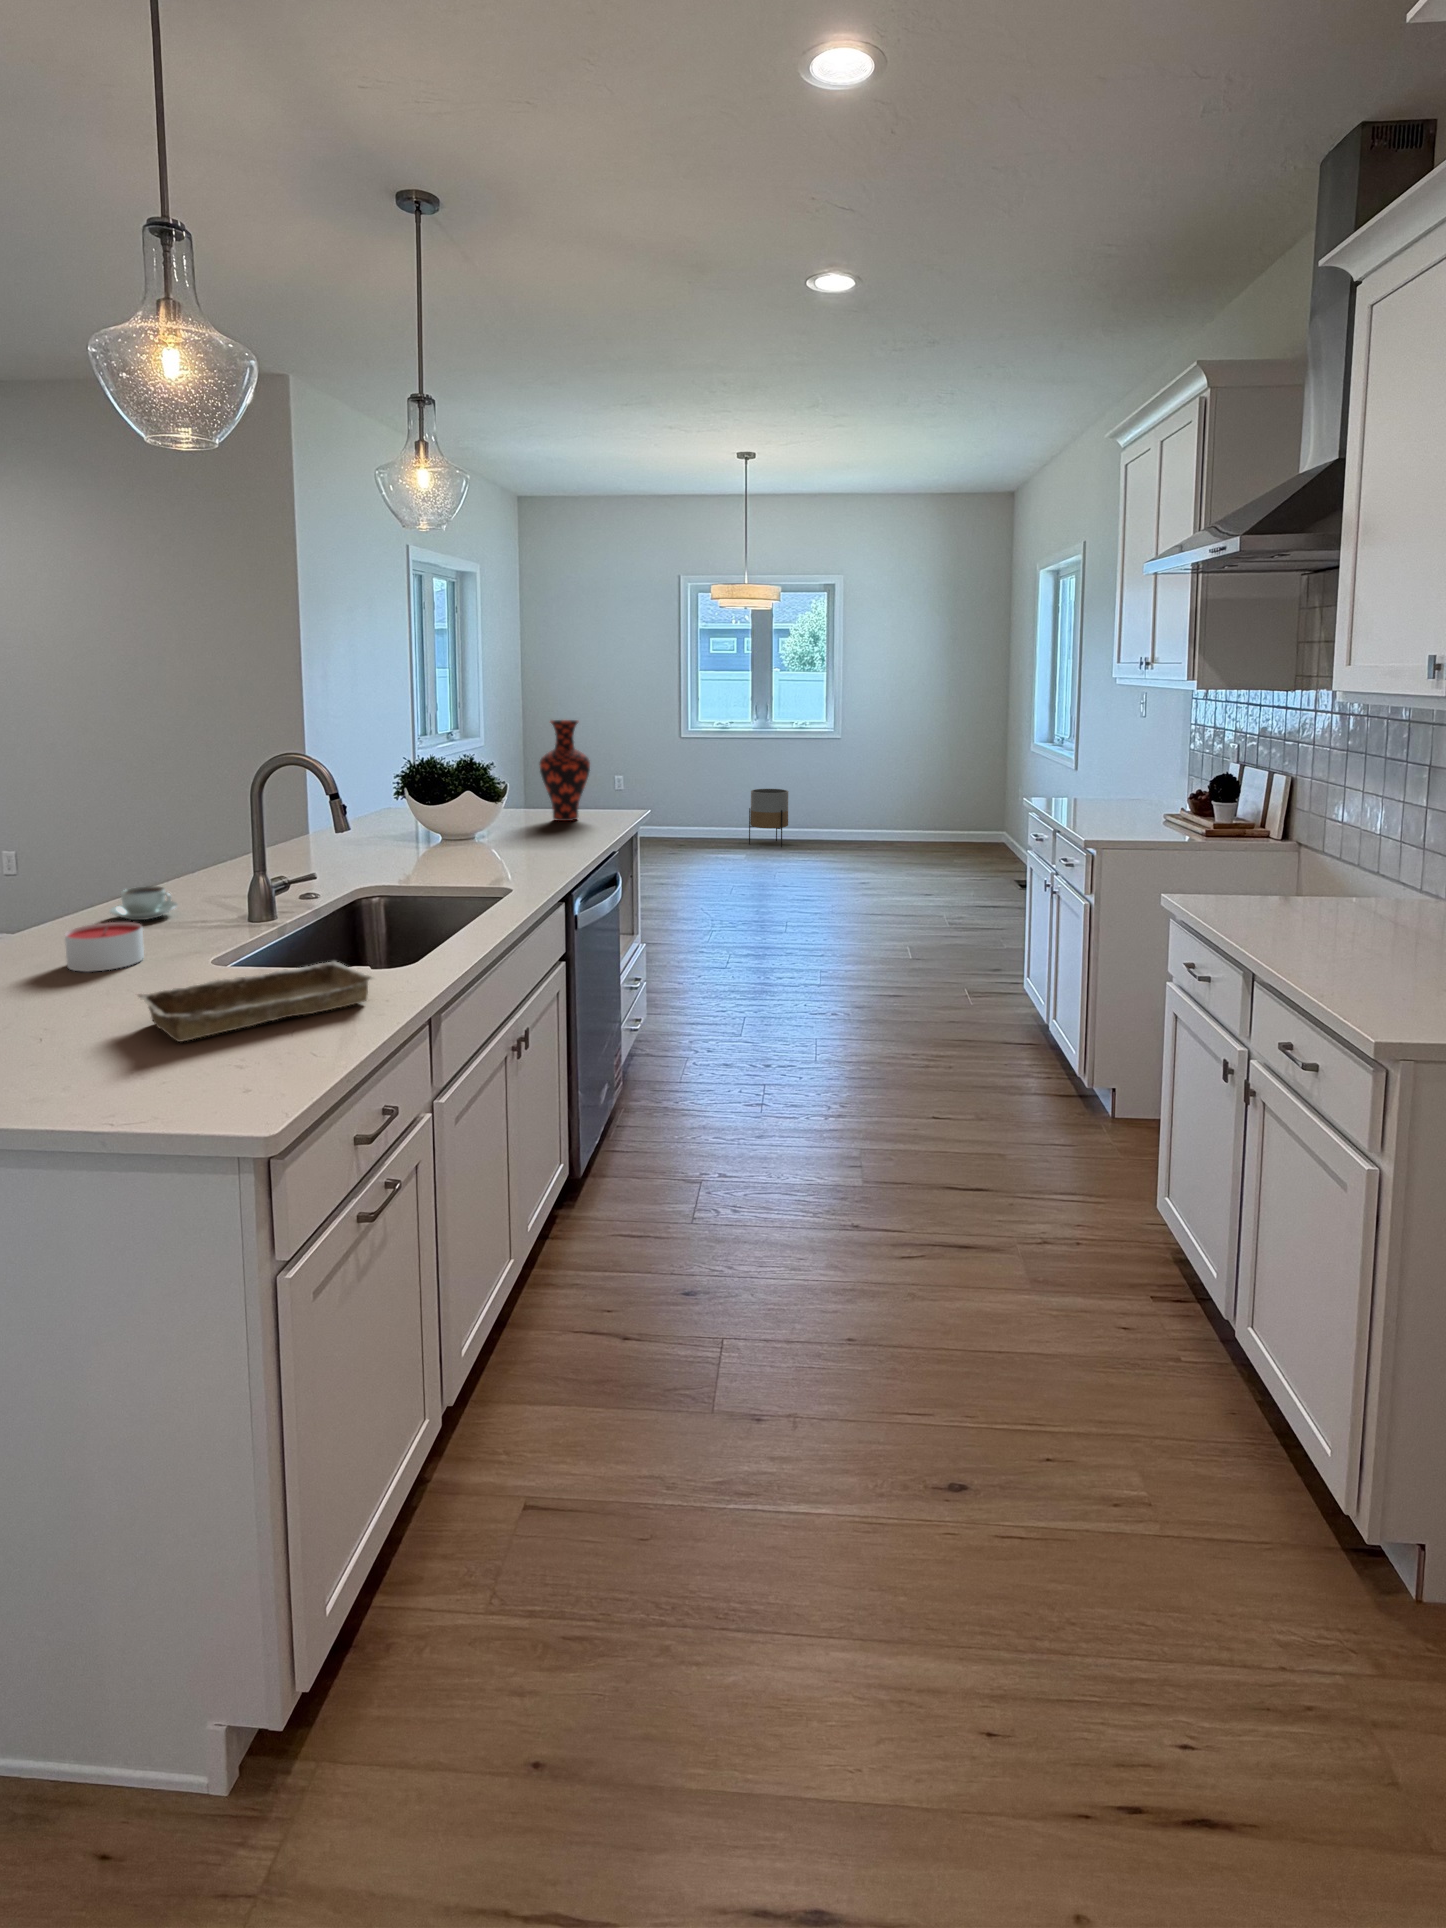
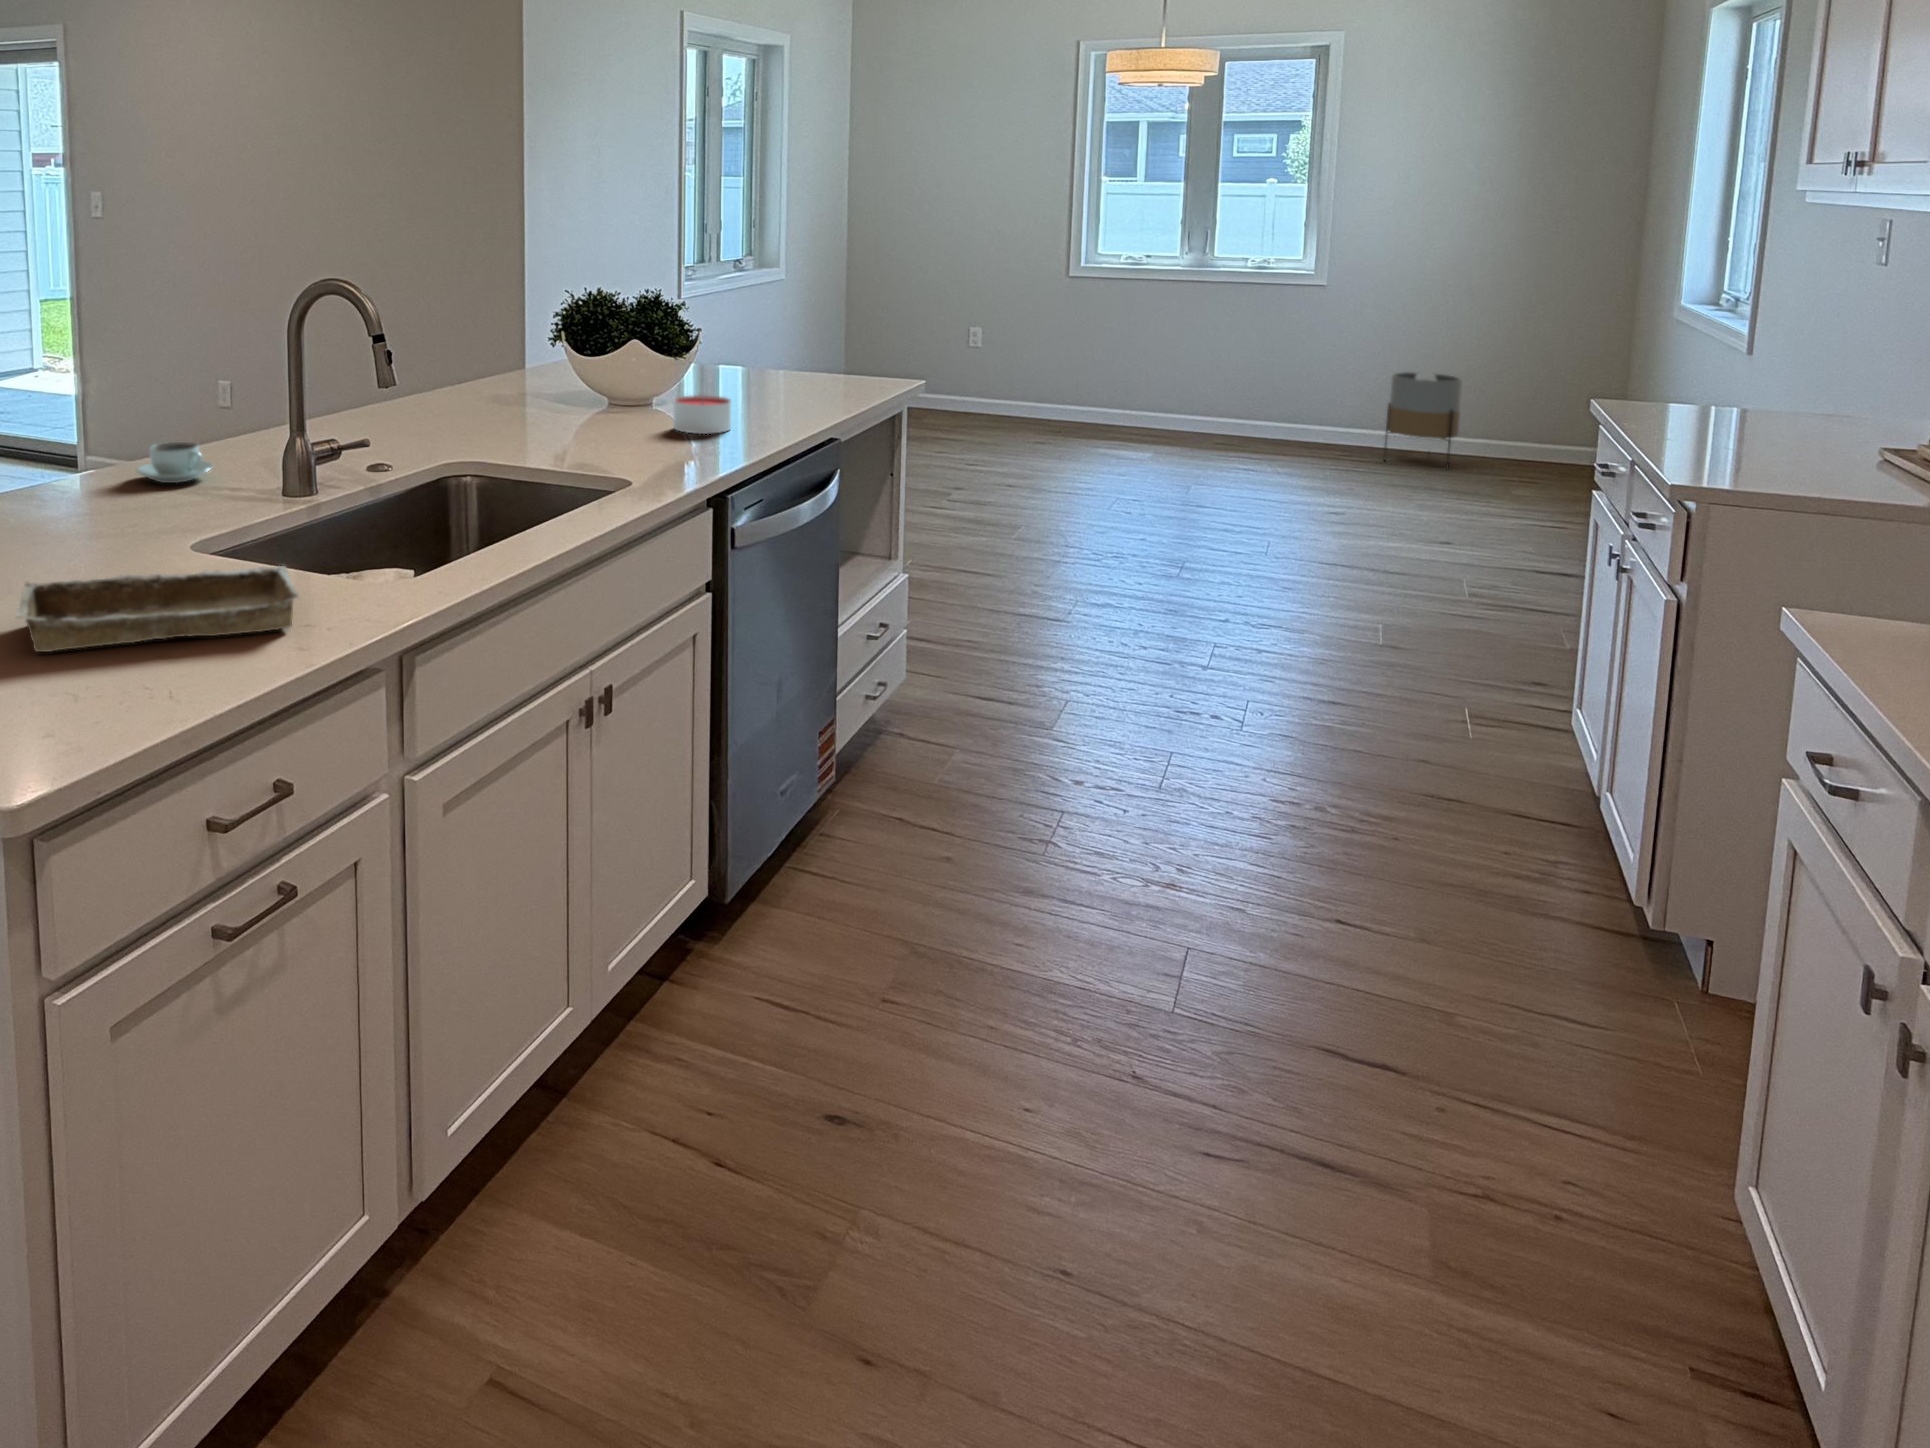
vase: present [540,720,590,821] -> none [752,246,825,391]
planter: present [749,789,788,847] -> present [1386,372,1463,469]
candle: present [65,922,144,972] -> present [673,395,731,434]

